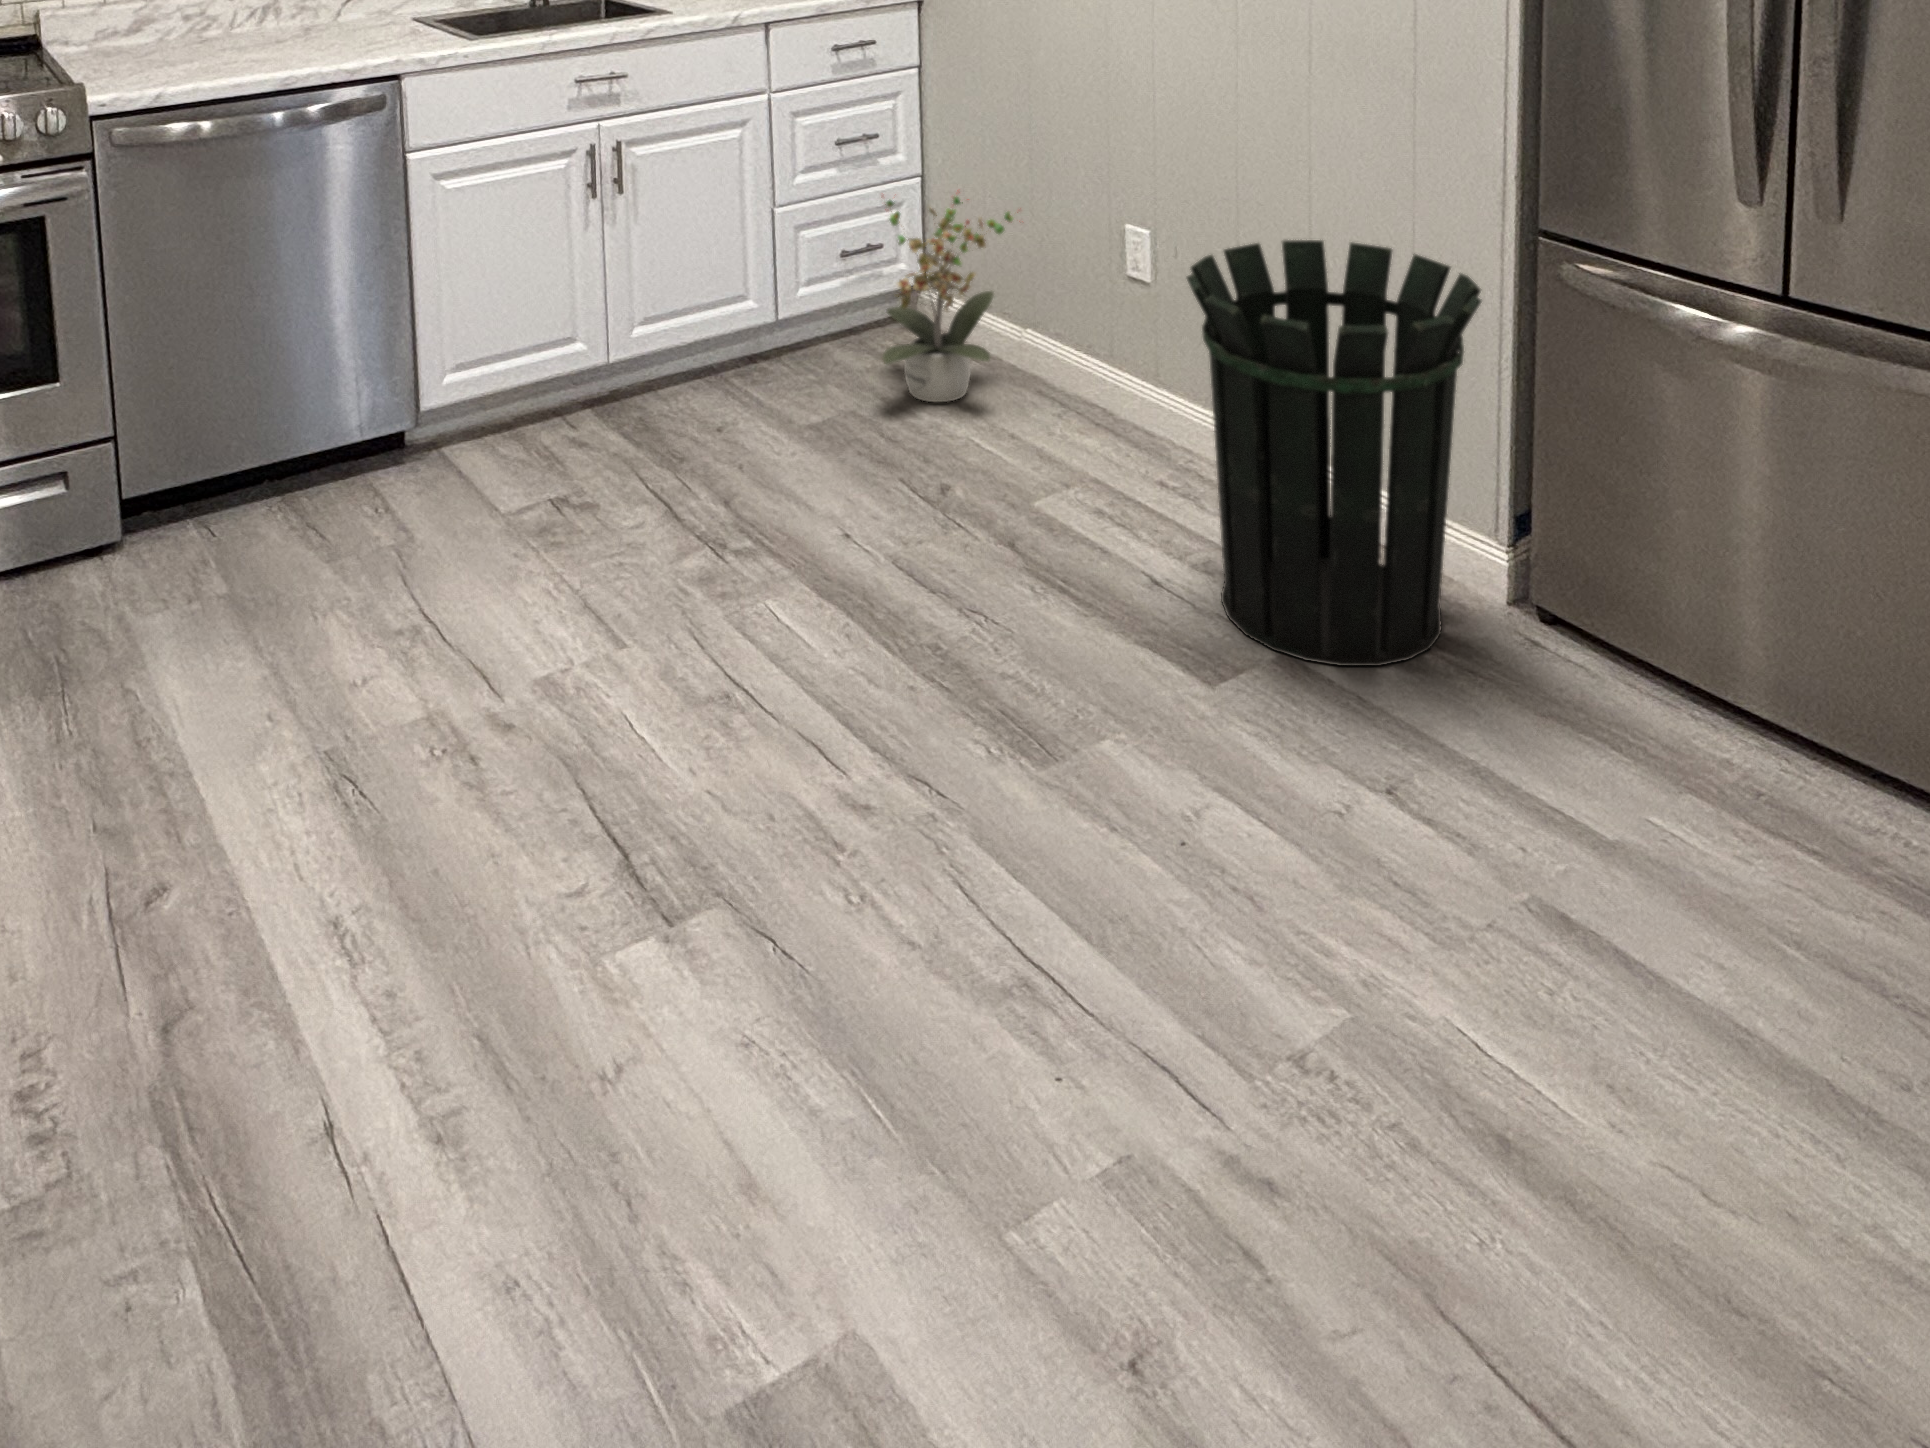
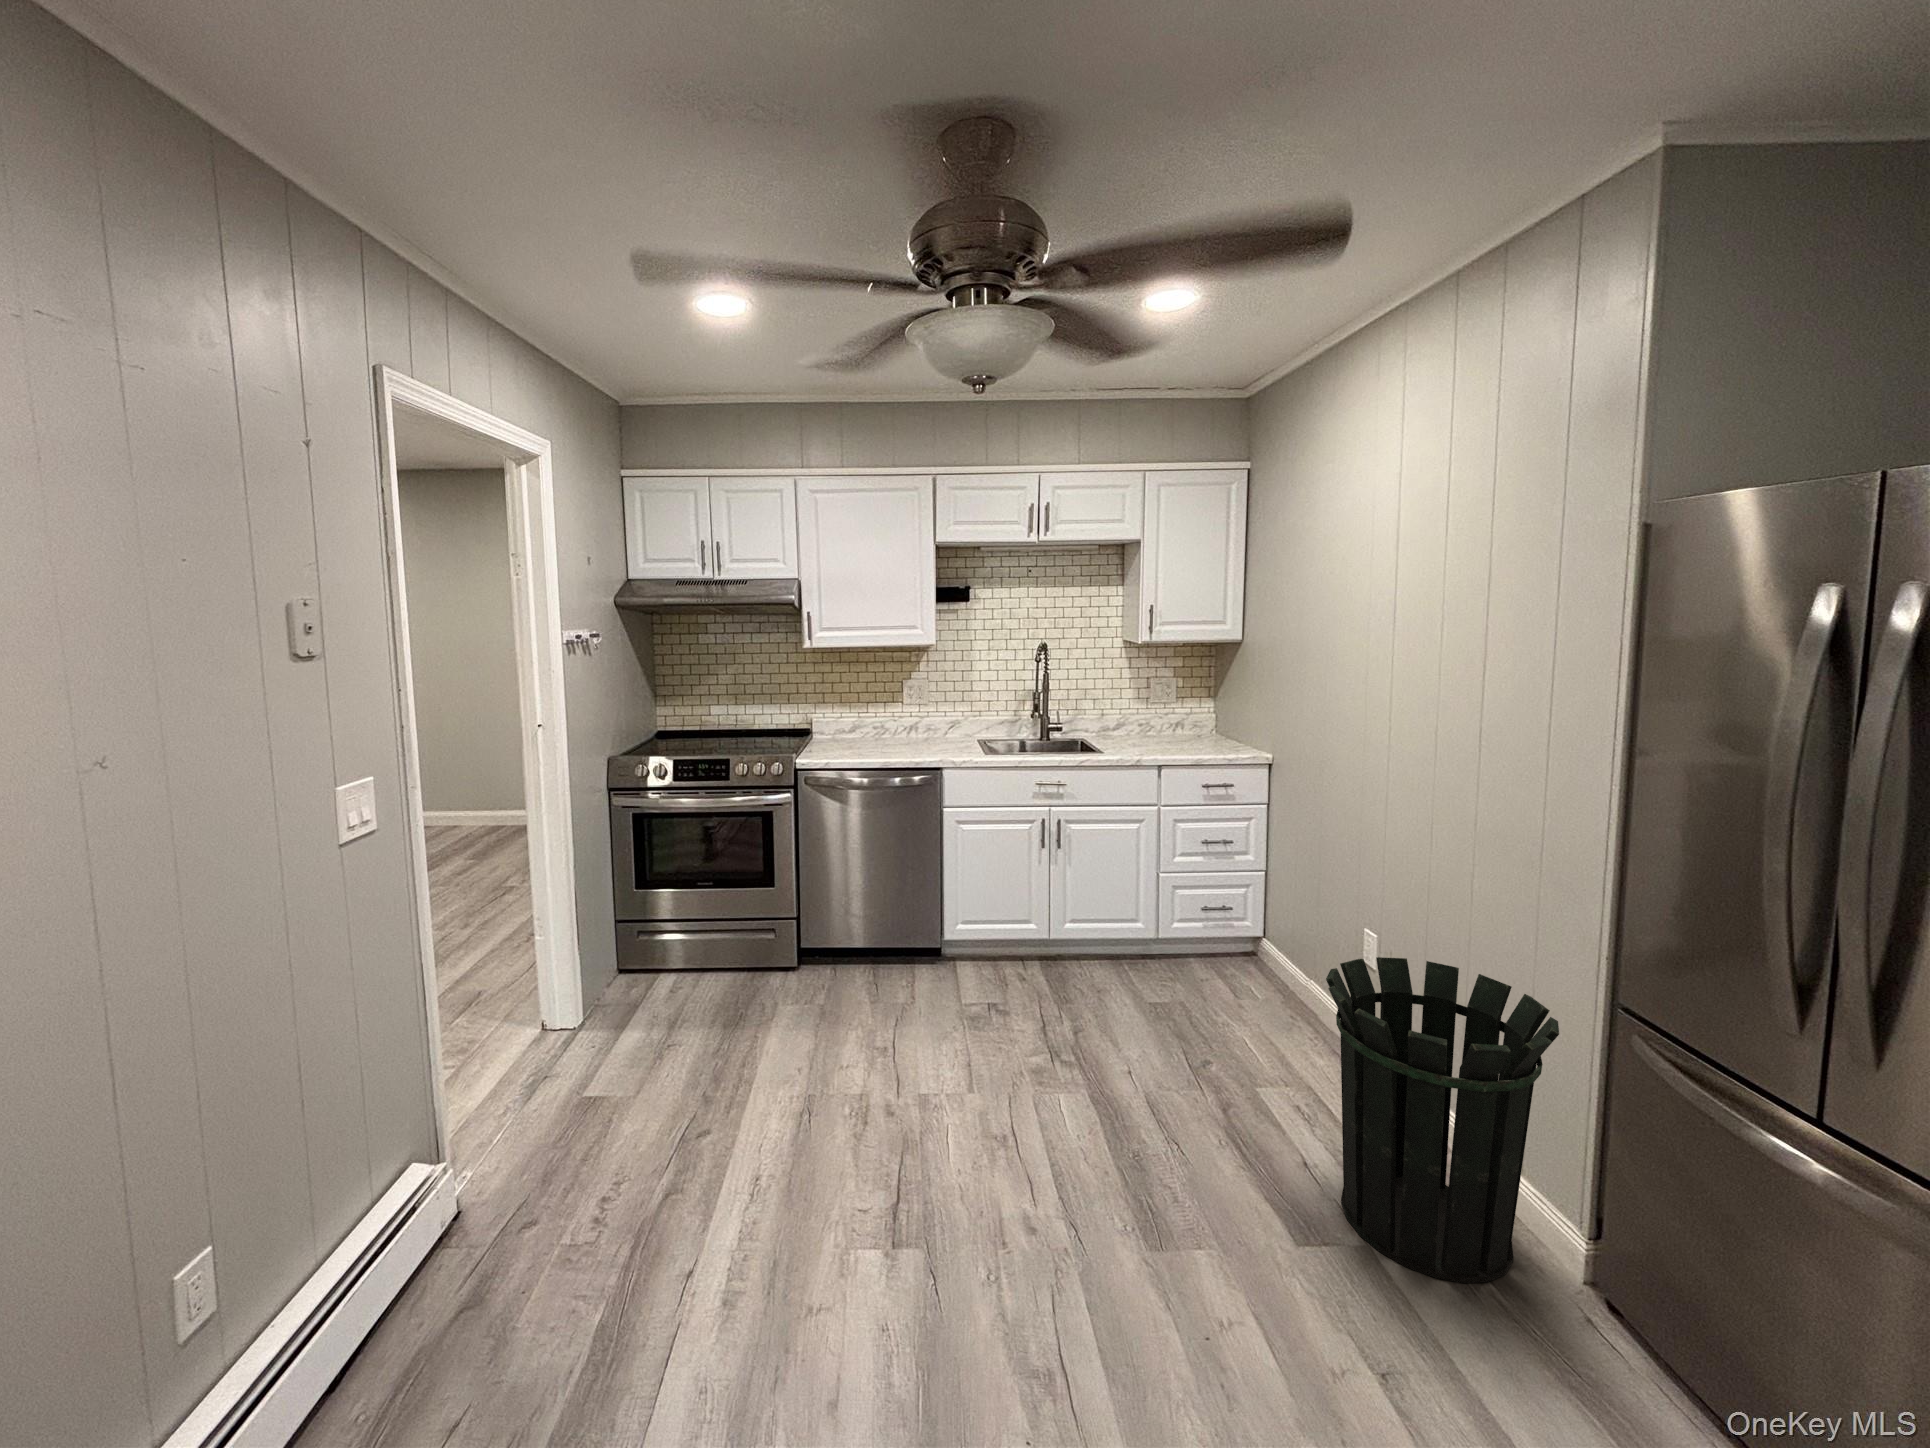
potted plant: present [882,196,1018,402] -> none [1198,875,1305,1008]

